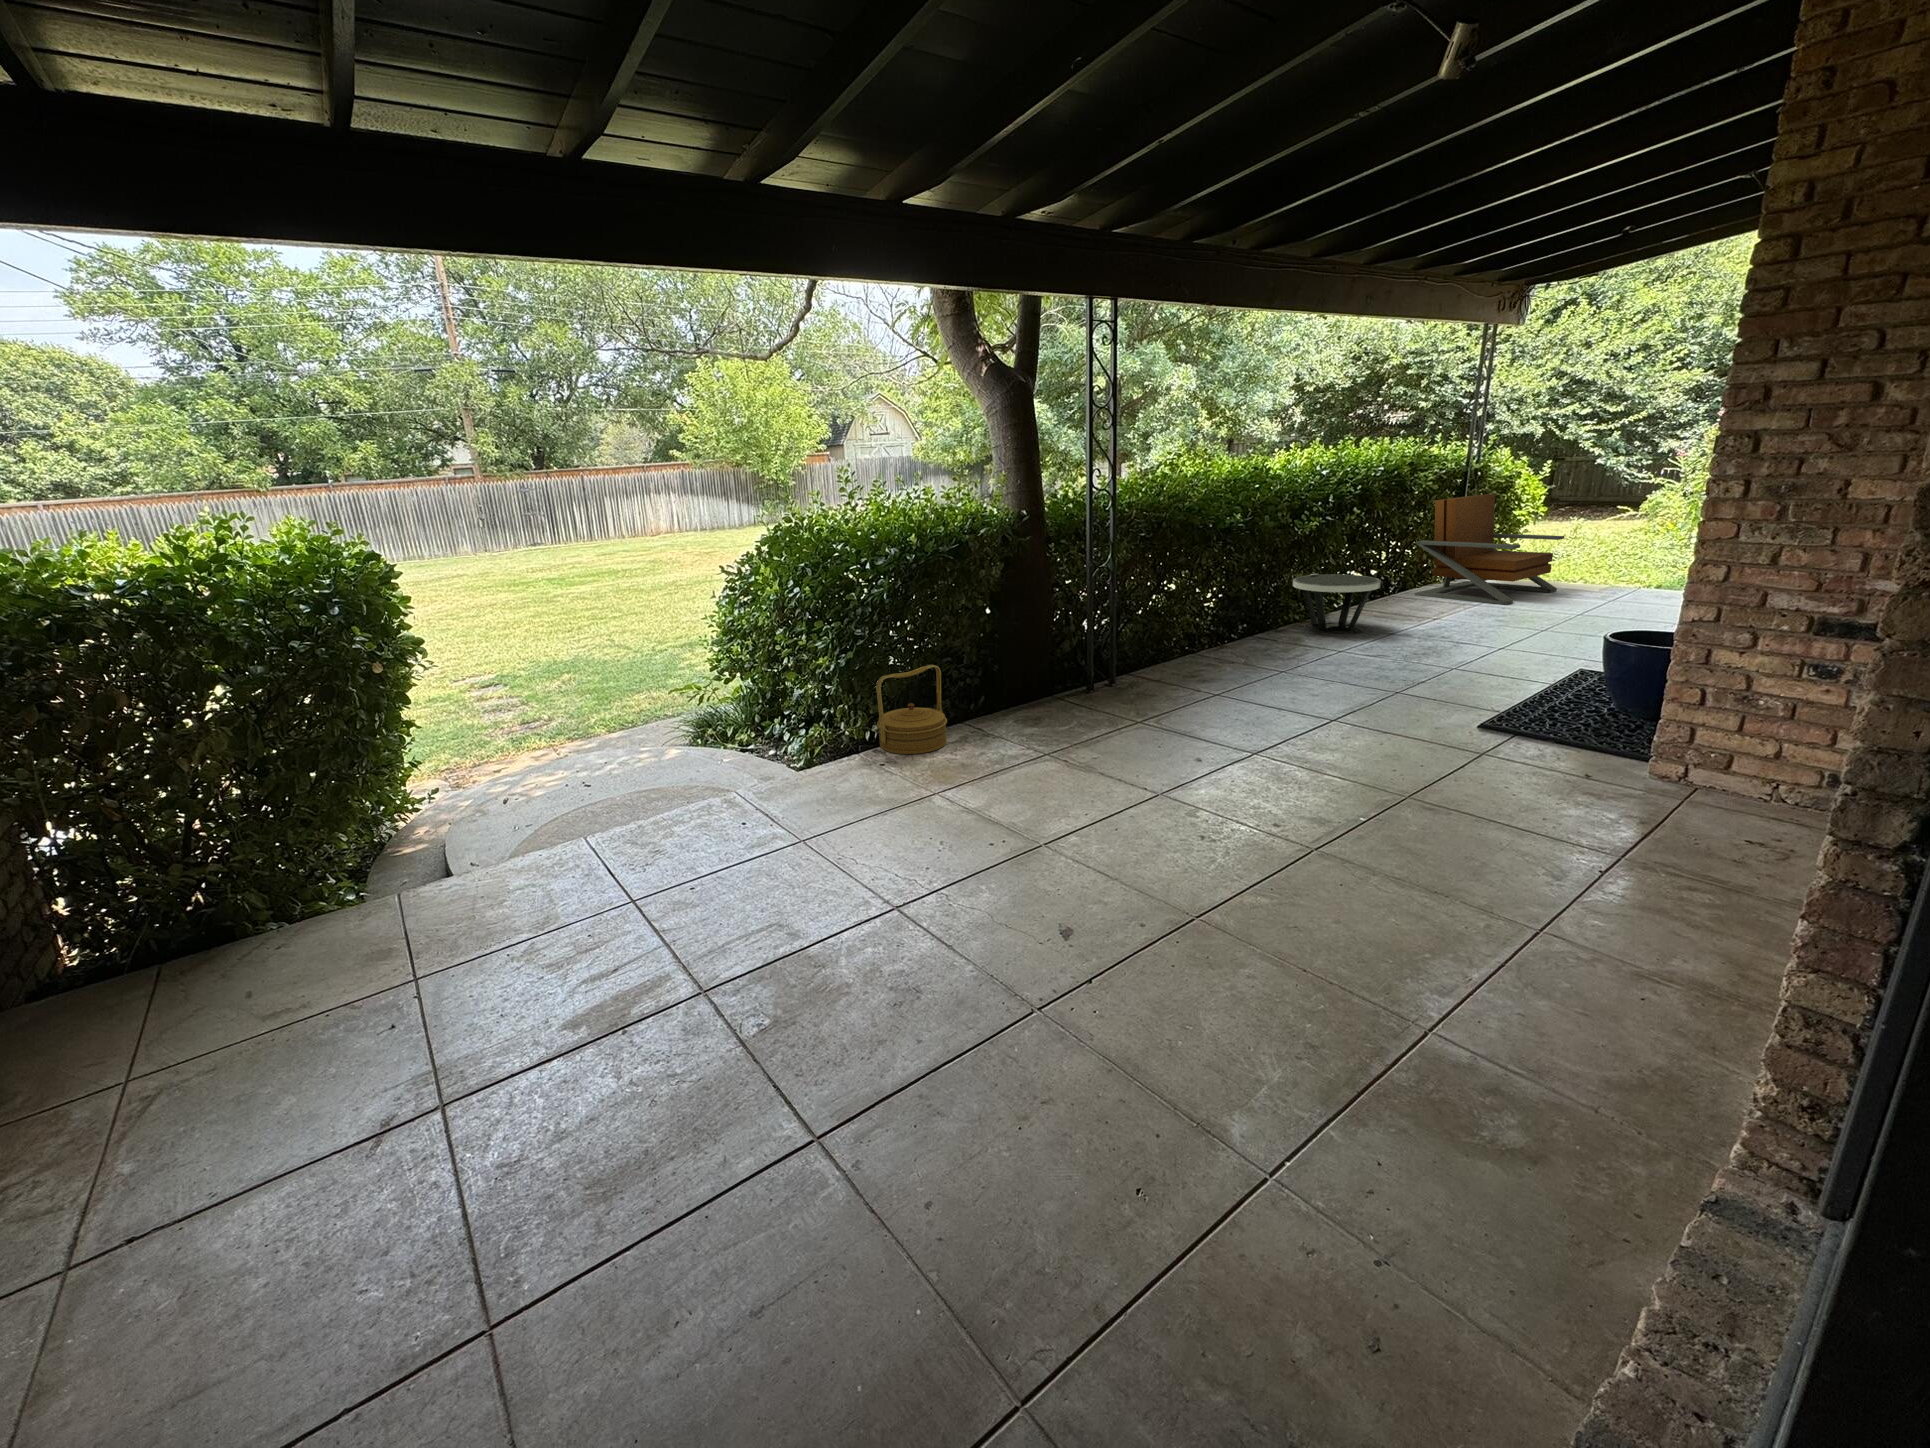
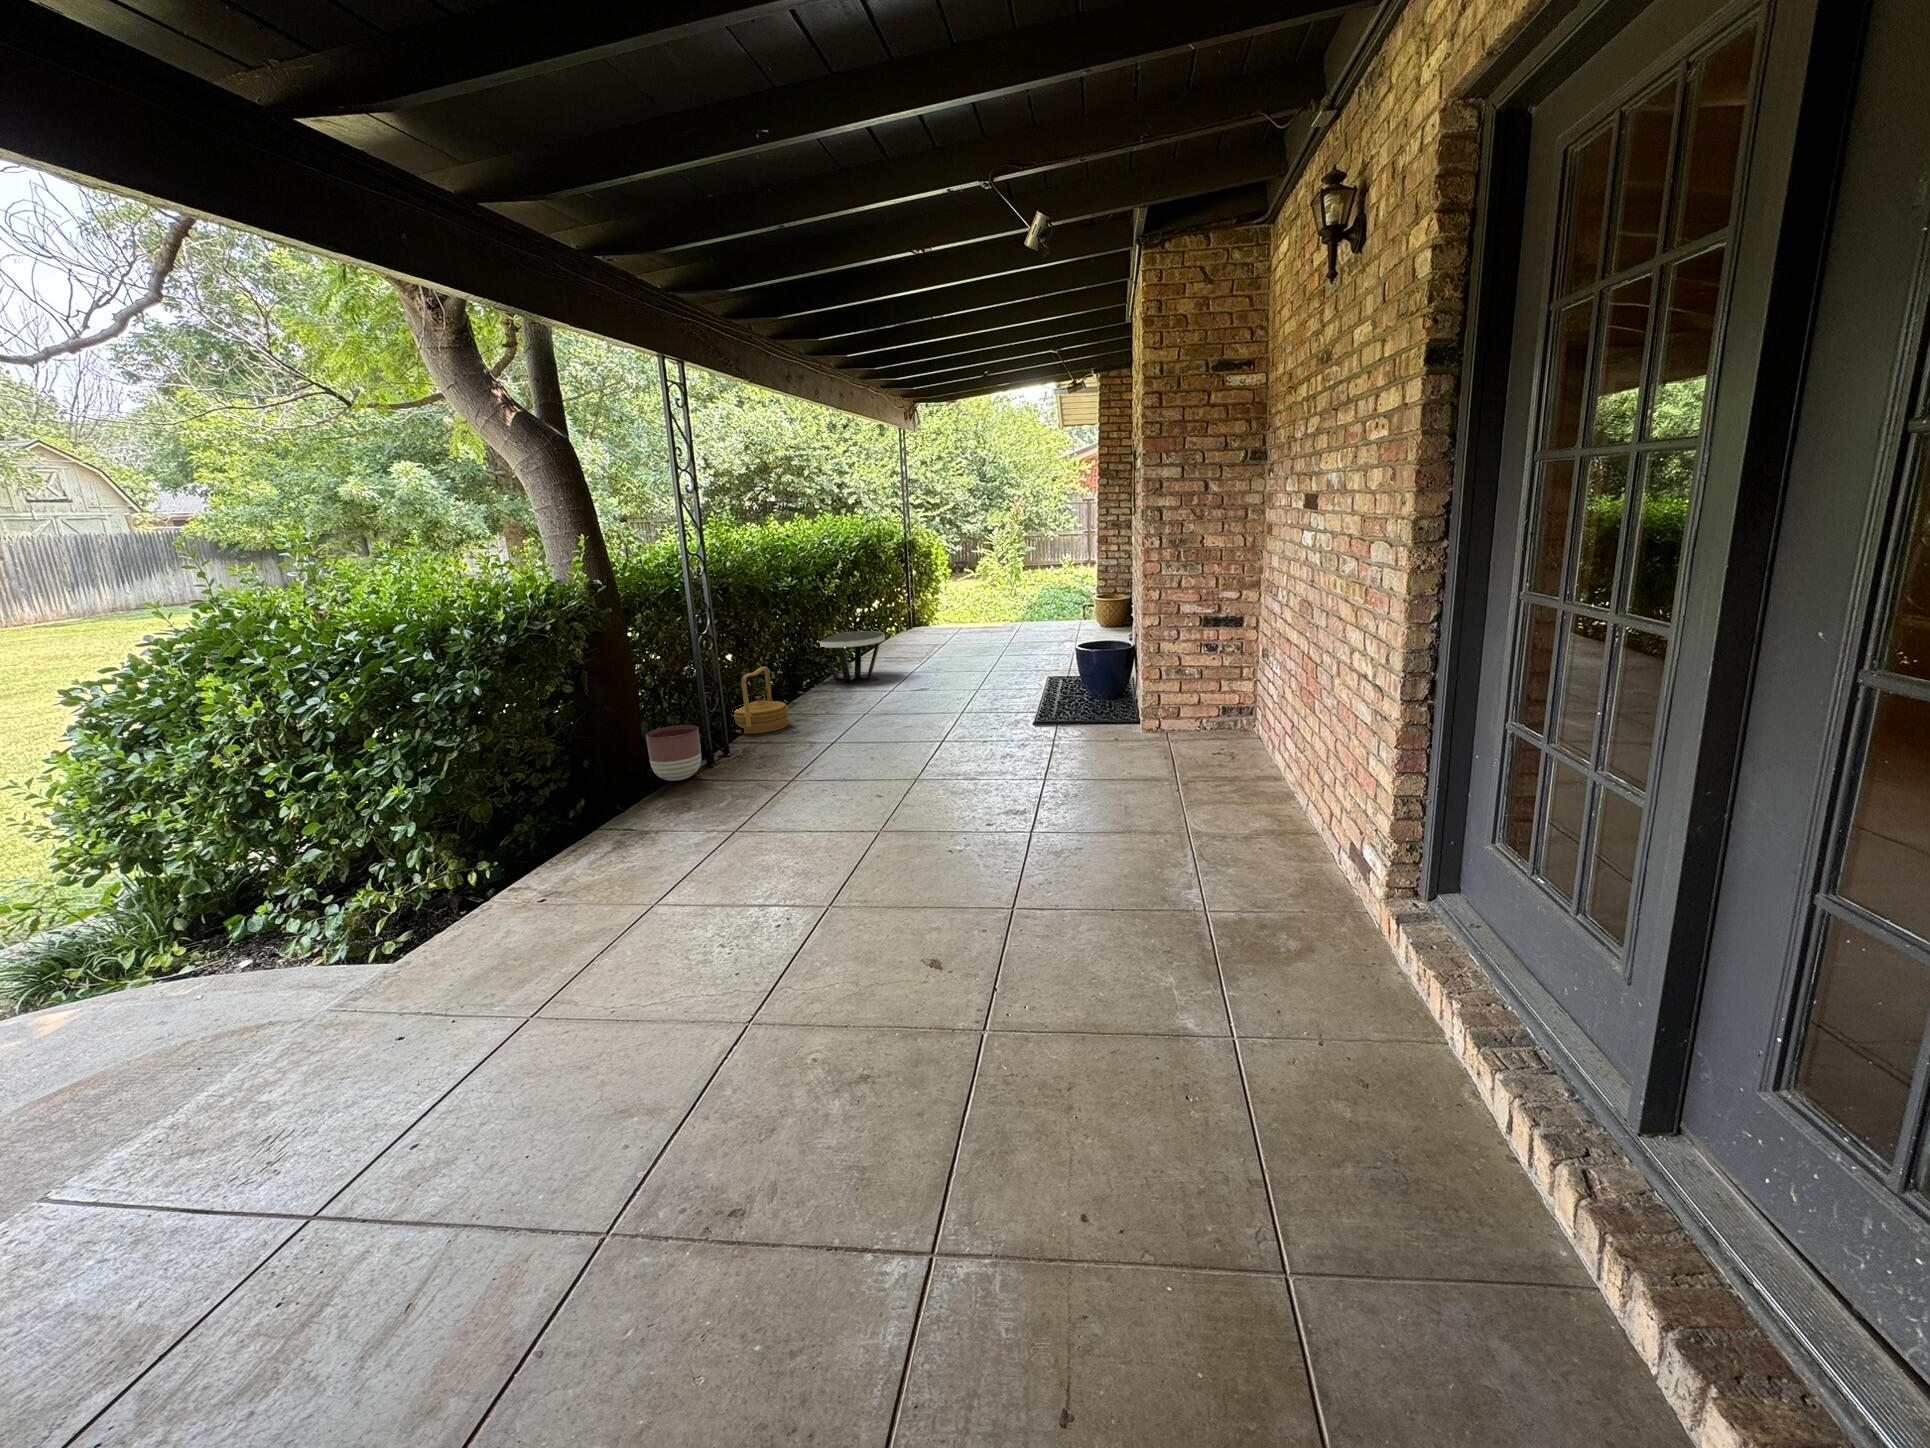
lounge chair: present [1415,494,1564,605] -> none [878,560,972,647]
planter: none [1049,646,1094,695] -> present [646,725,701,781]
woven basket: present [876,665,947,754] -> present [732,667,788,734]

